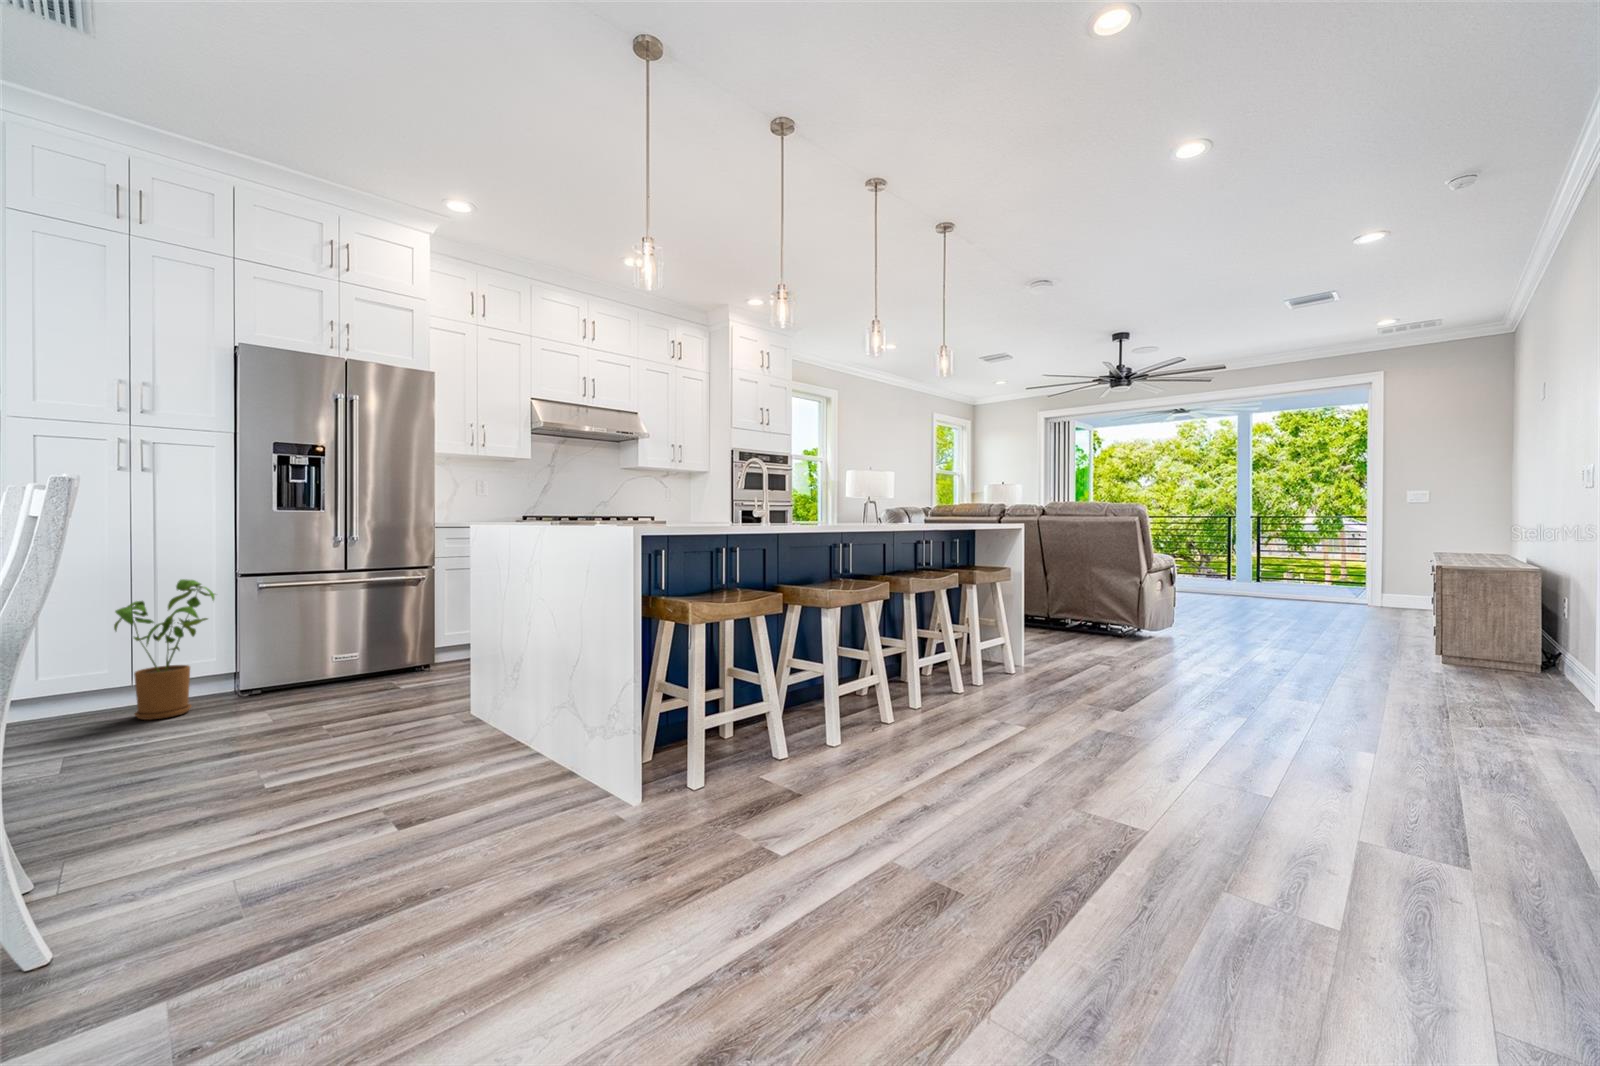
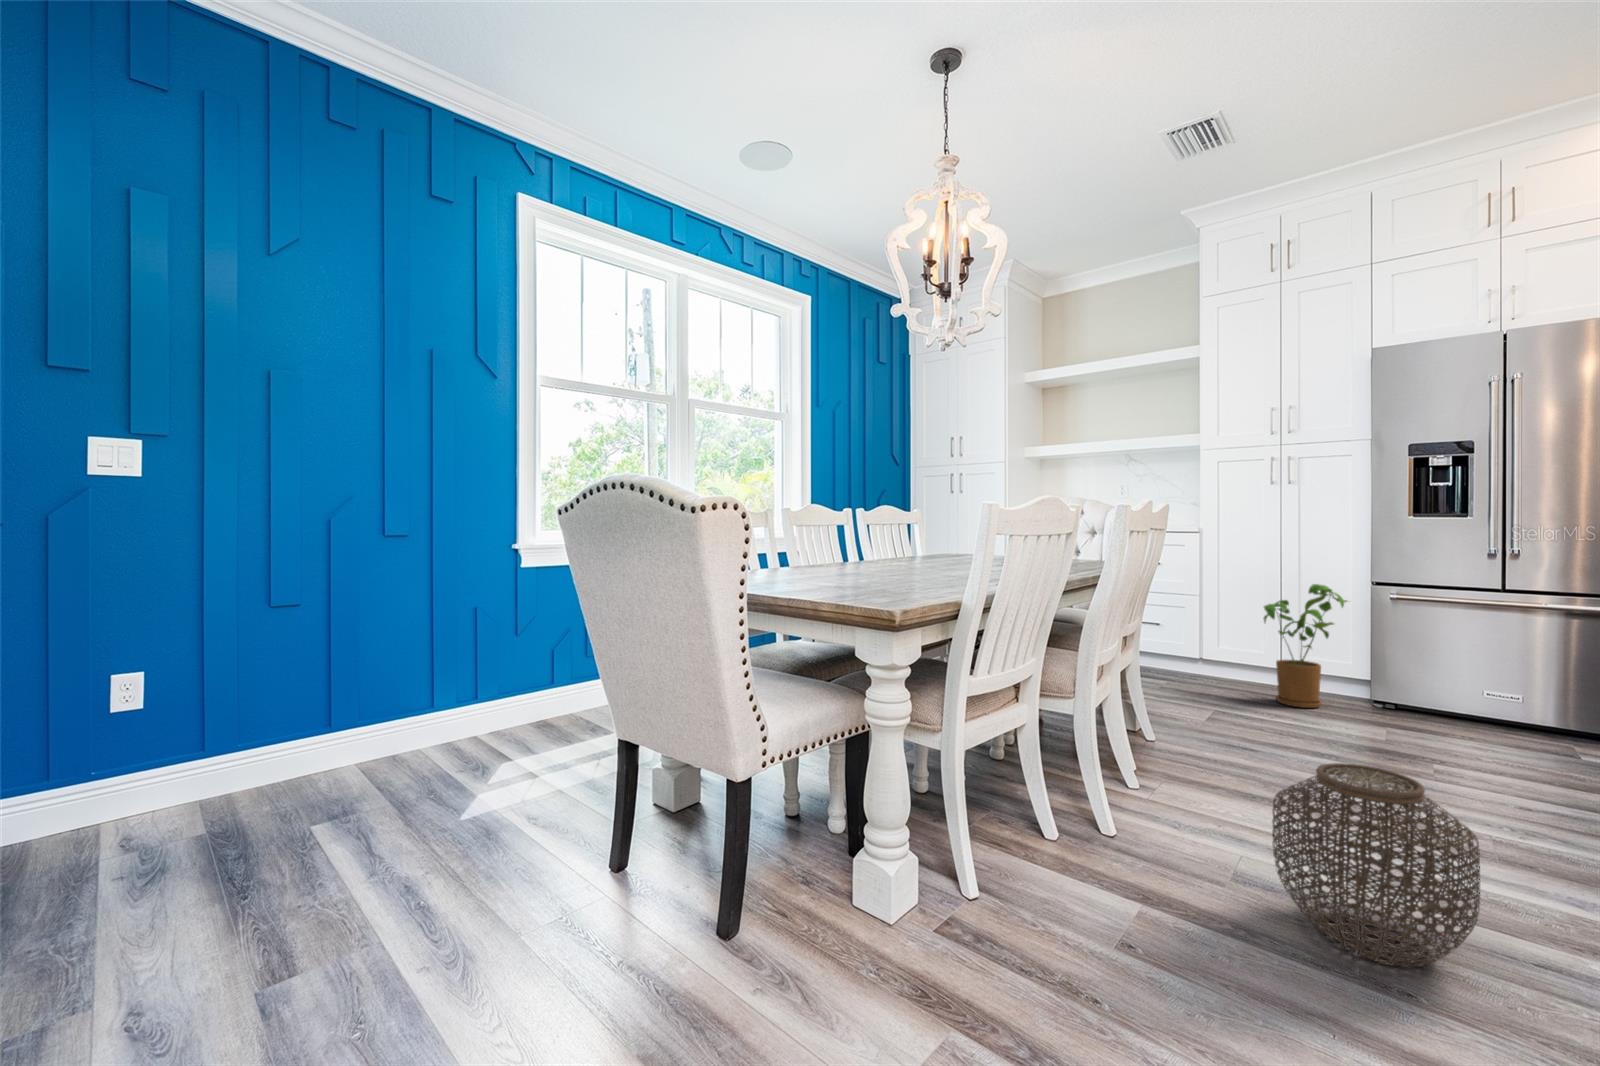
woven basket: none [302,725,464,896] -> present [1272,763,1480,967]

